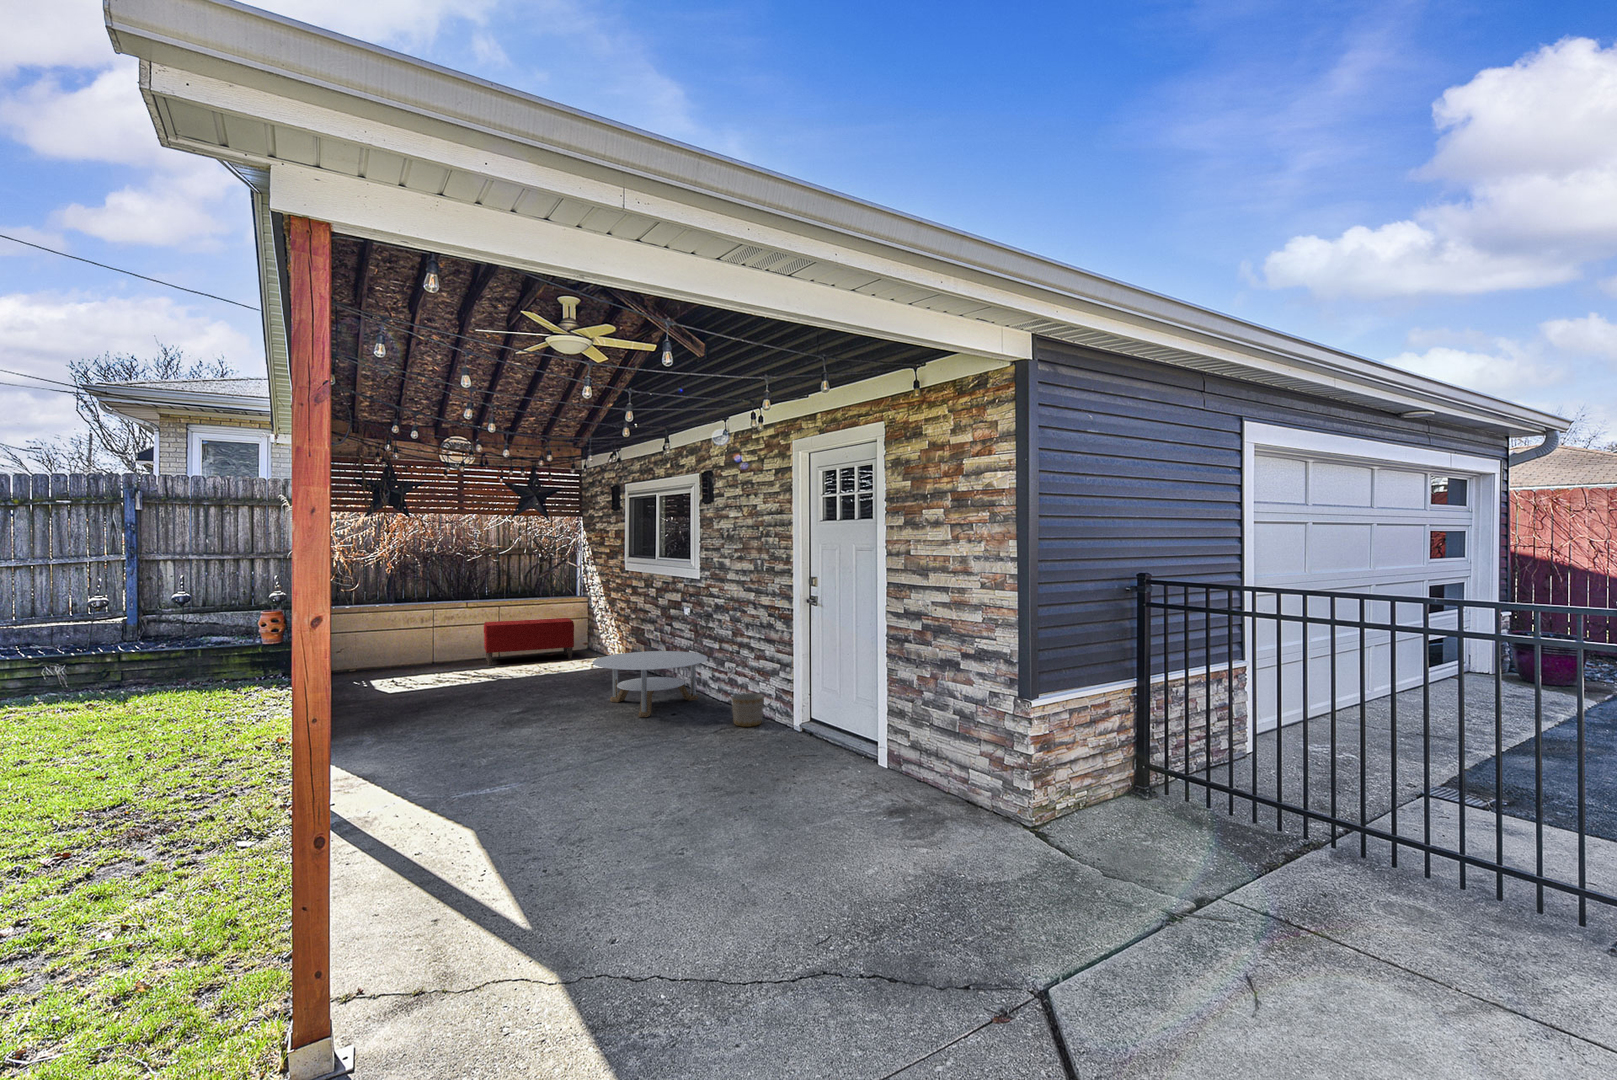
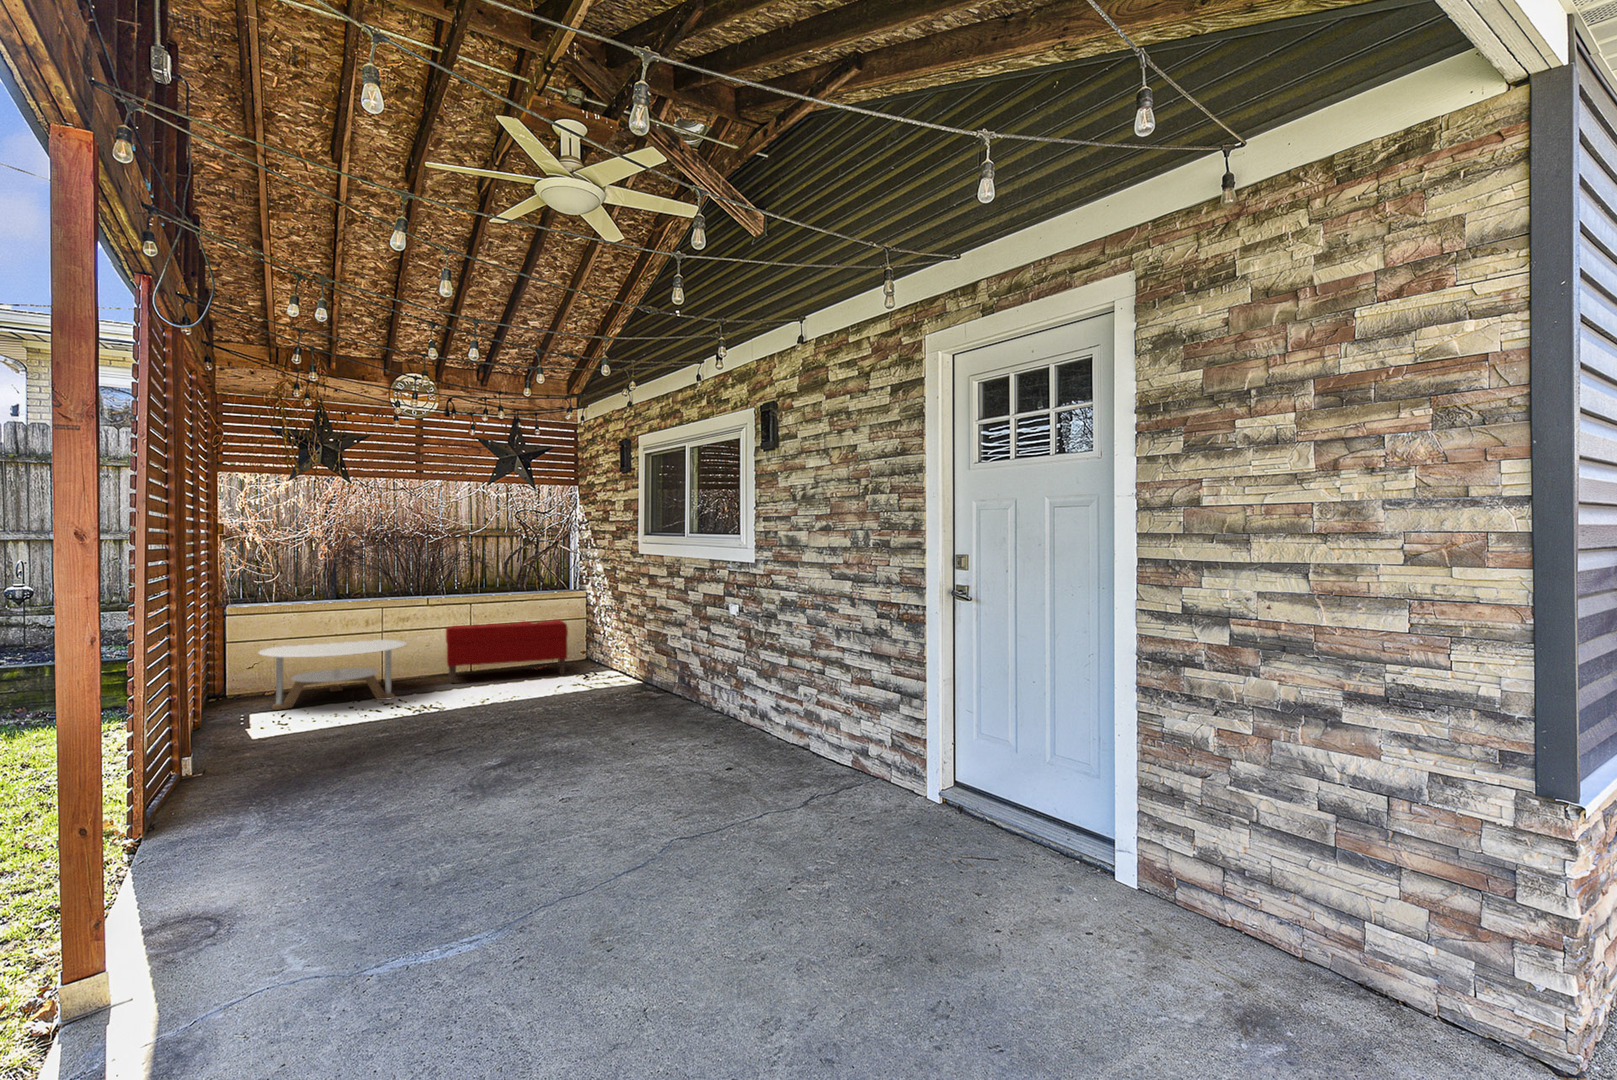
round table: present [593,651,708,717] -> present [259,640,407,710]
planter: present [731,693,764,727] -> none [820,738,872,794]

